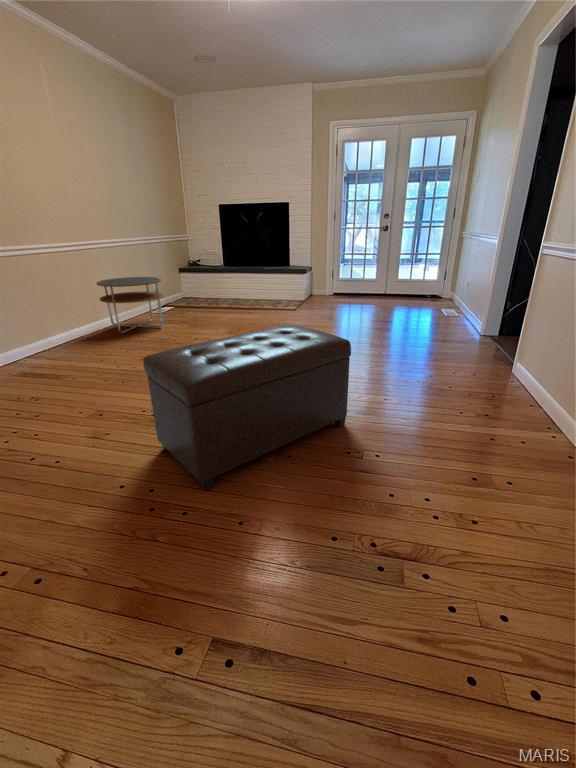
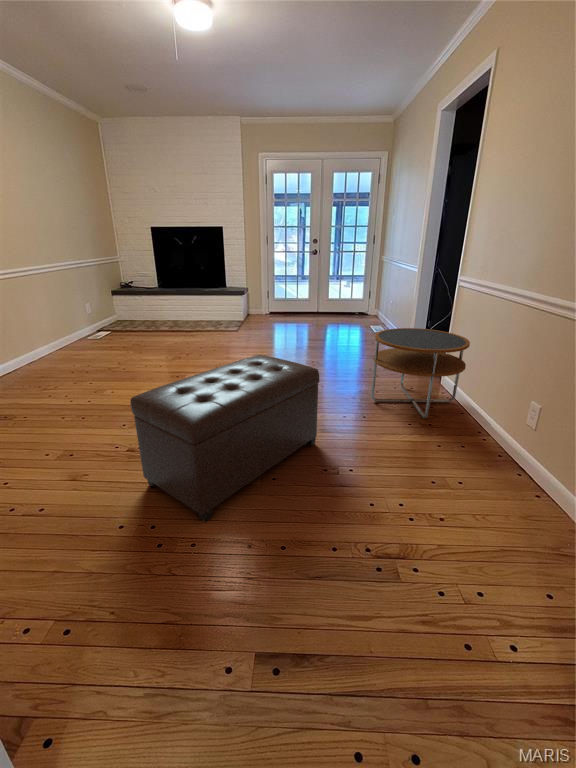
side table: present [96,277,163,333] -> present [371,328,470,418]

